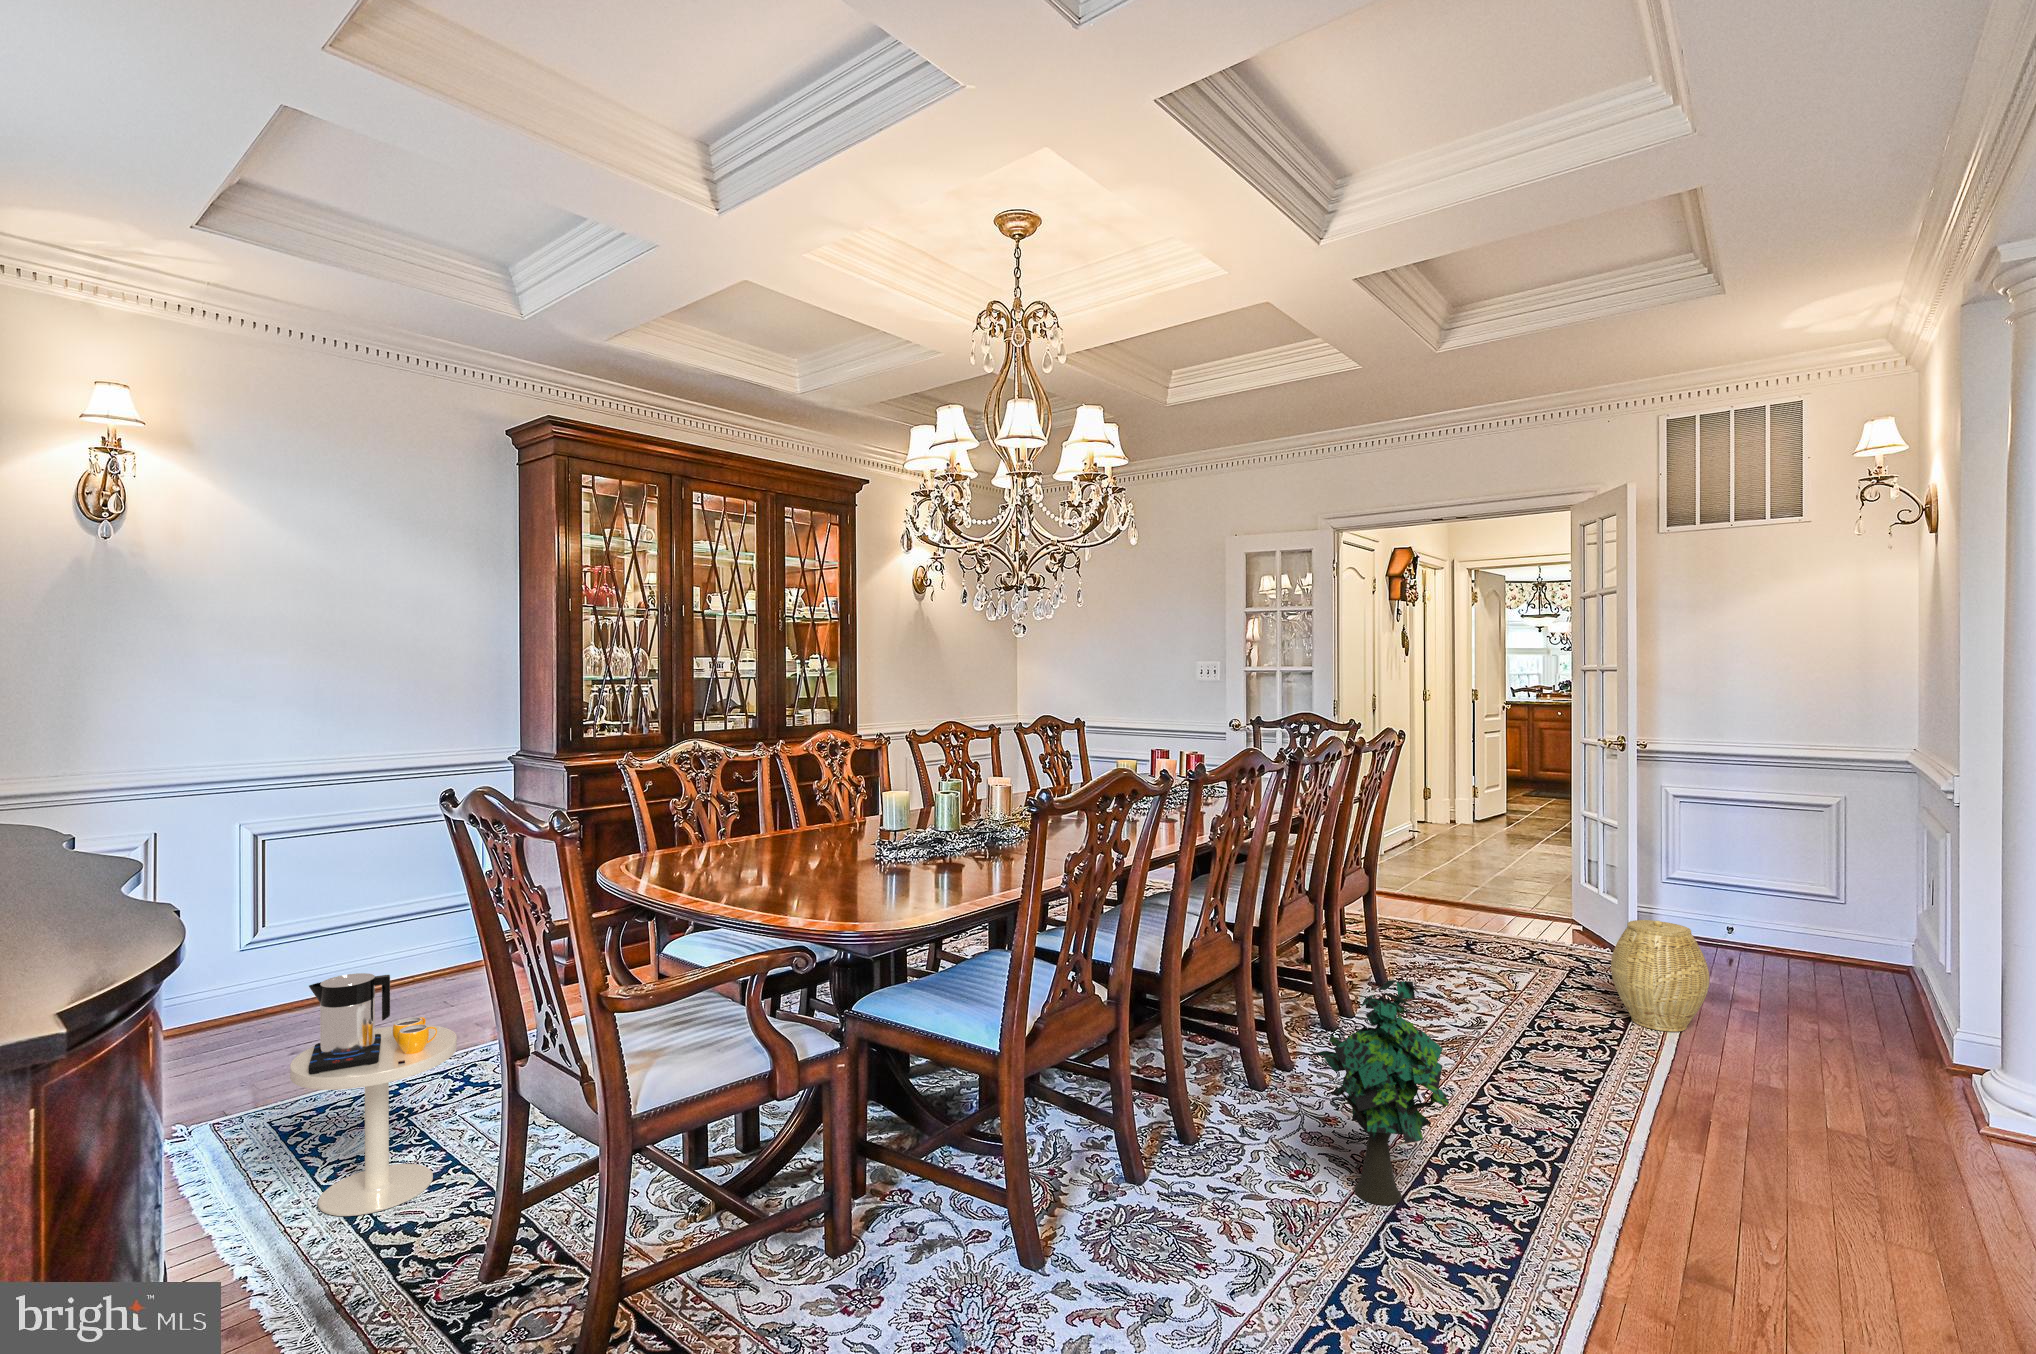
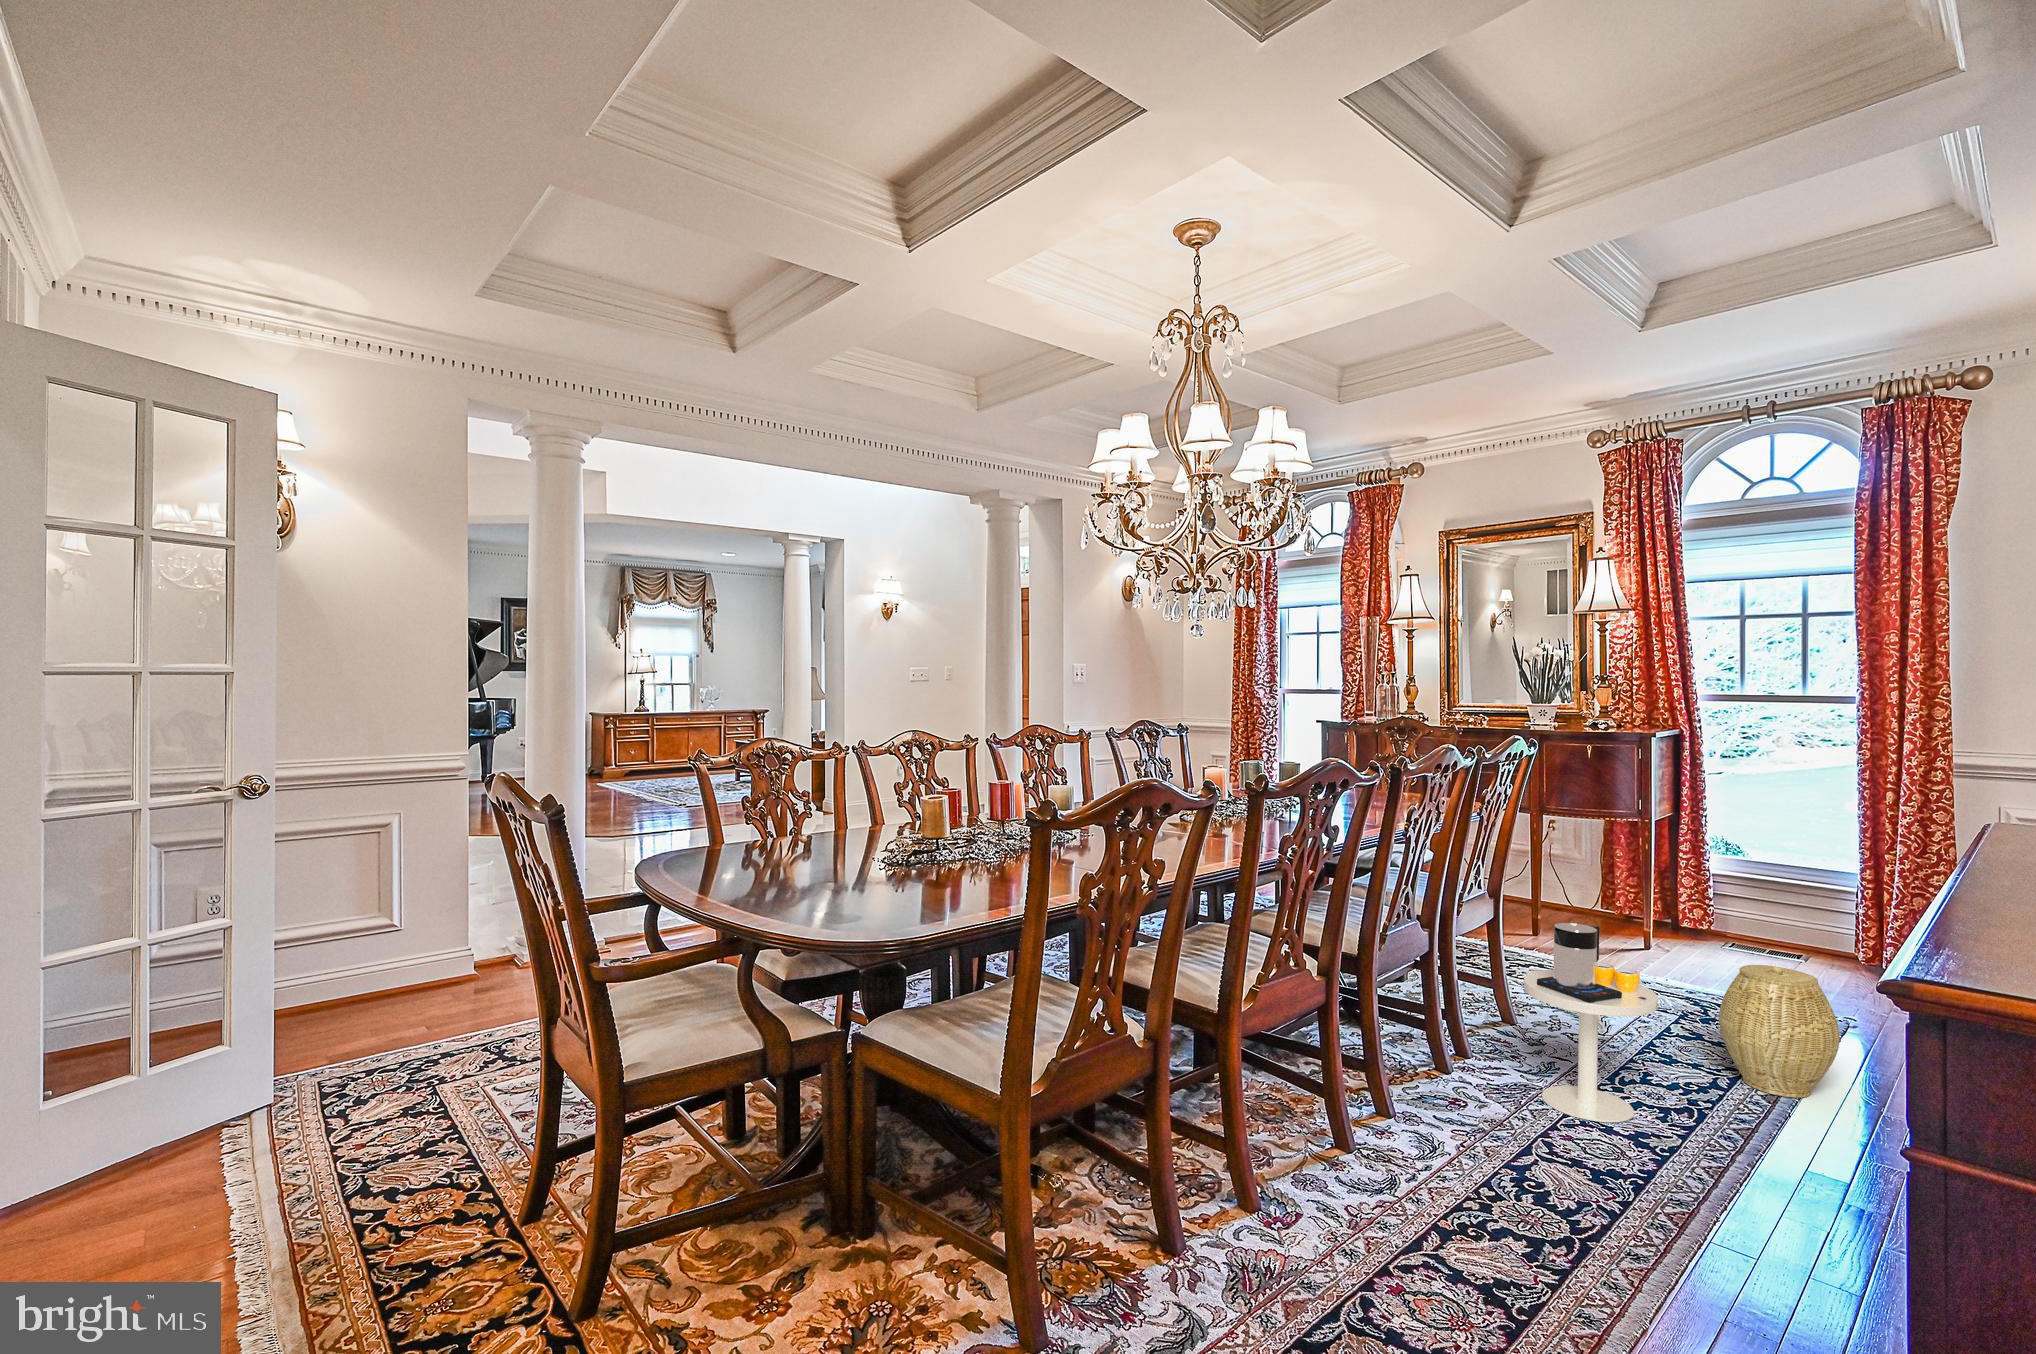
side table: present [290,973,457,1216] -> present [1524,923,1658,1122]
decorative plant: present [1311,980,1449,1205] -> none [1290,1019,1441,1270]

